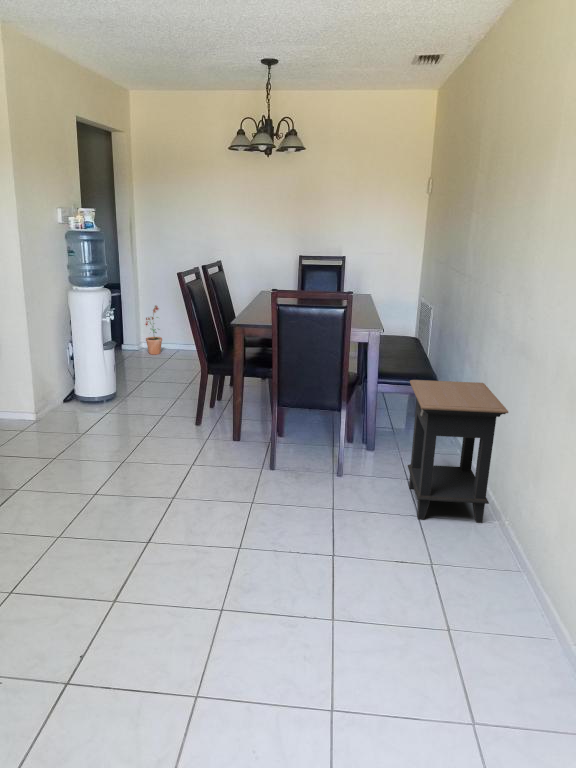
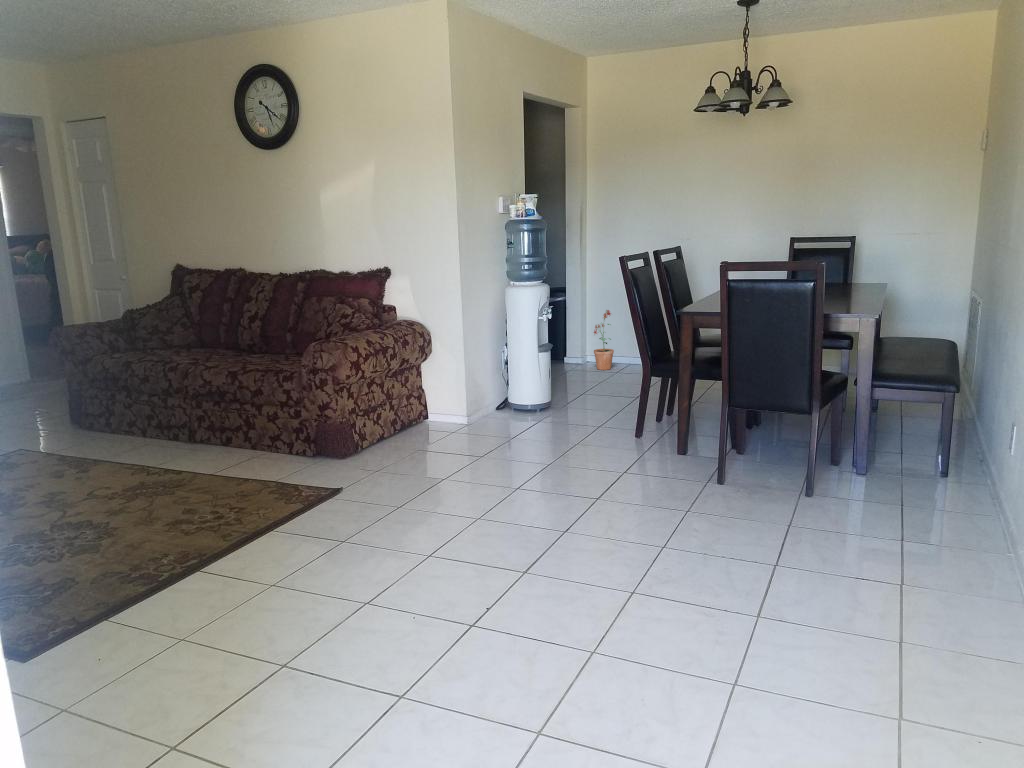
side table: present [408,380,508,523] -> none [896,372,1019,556]

